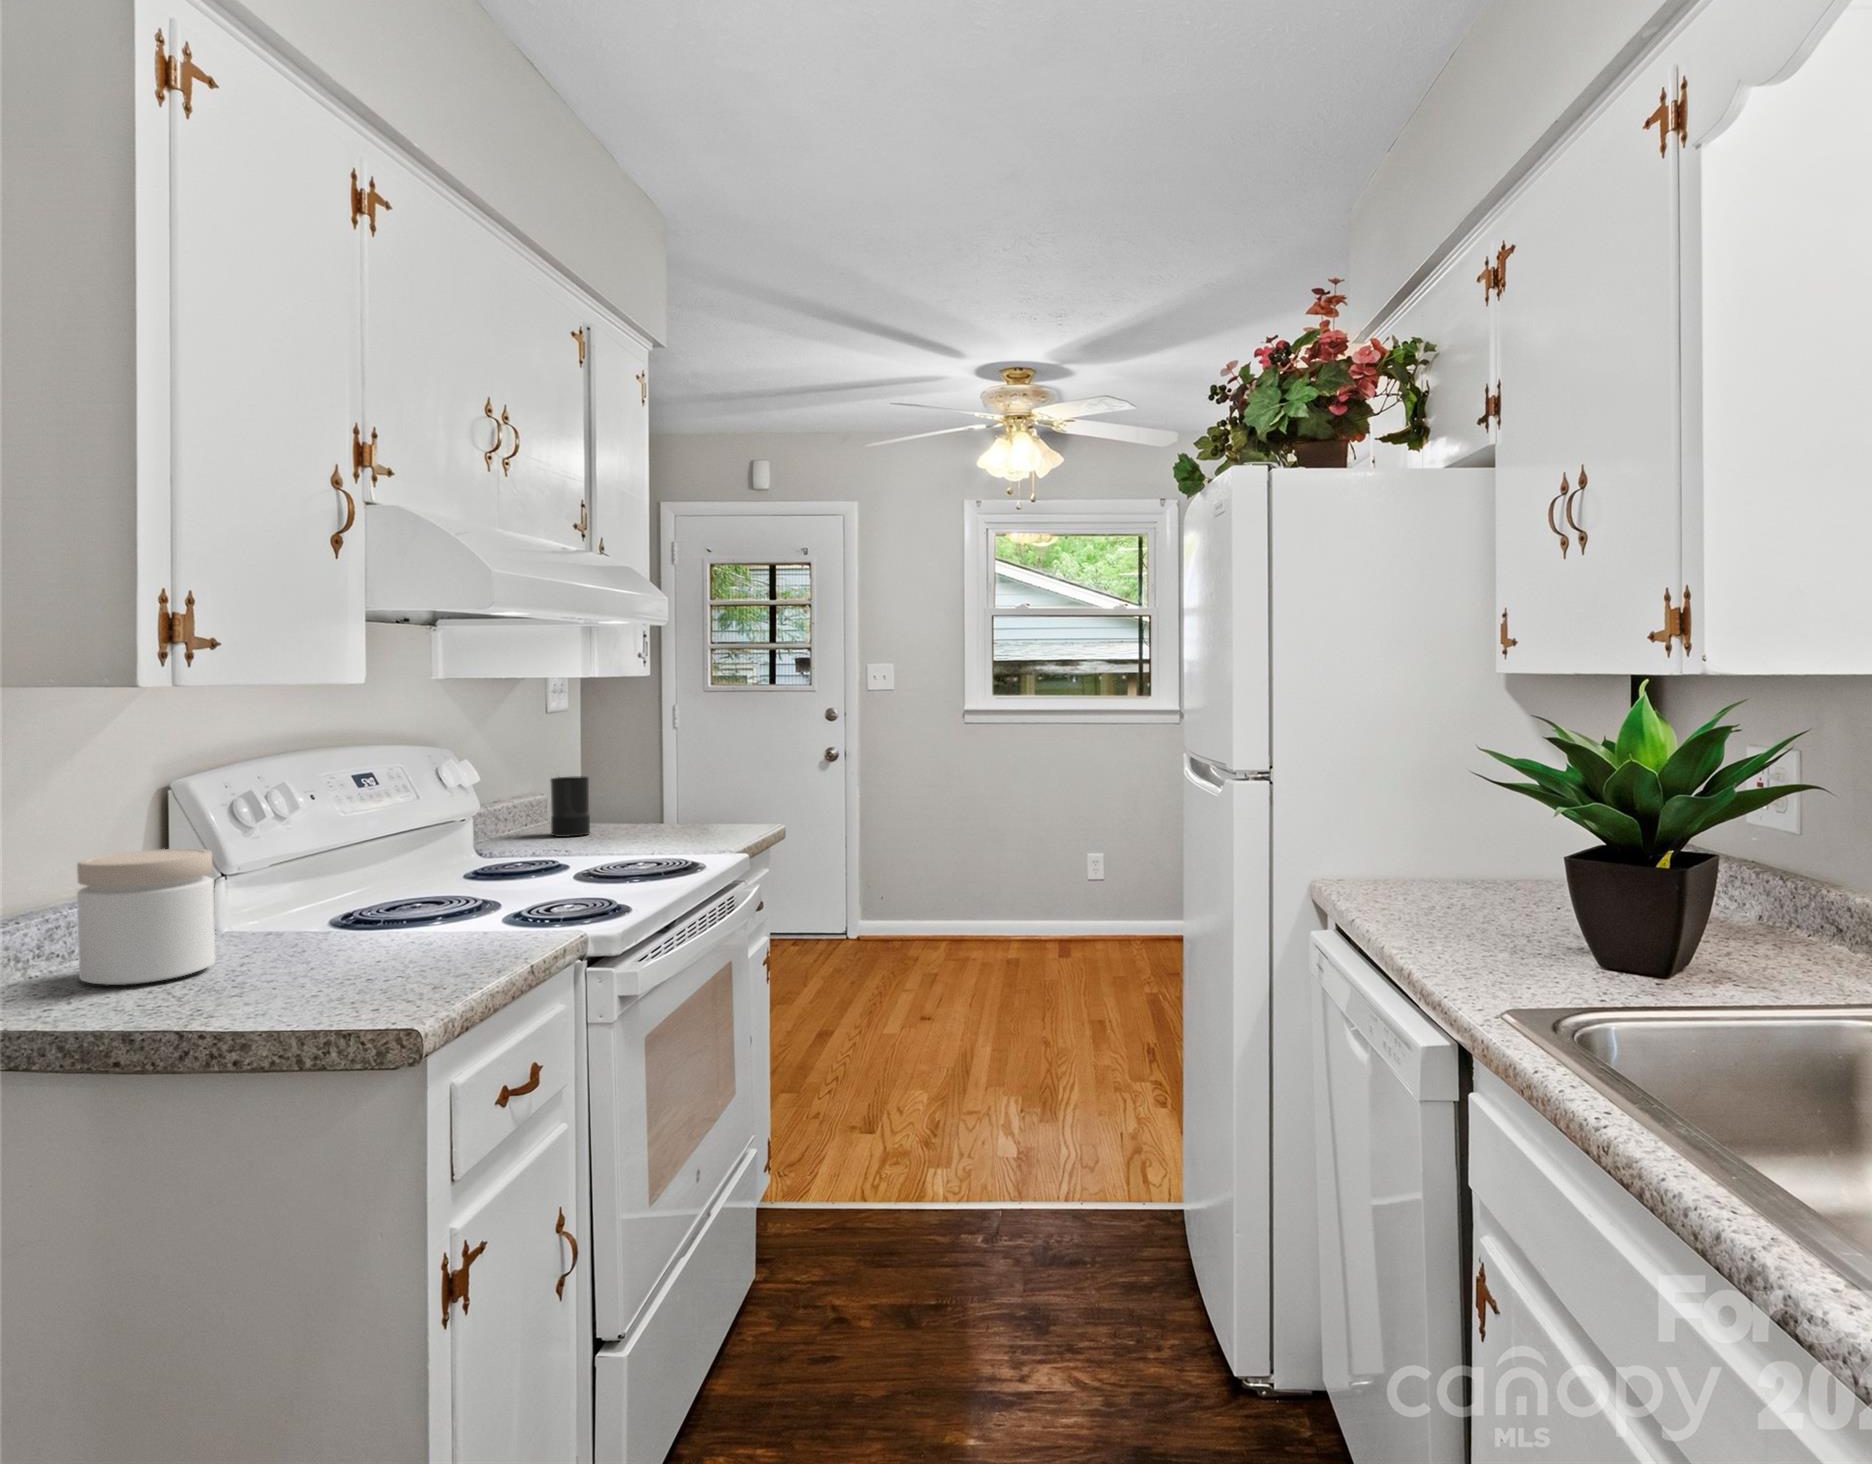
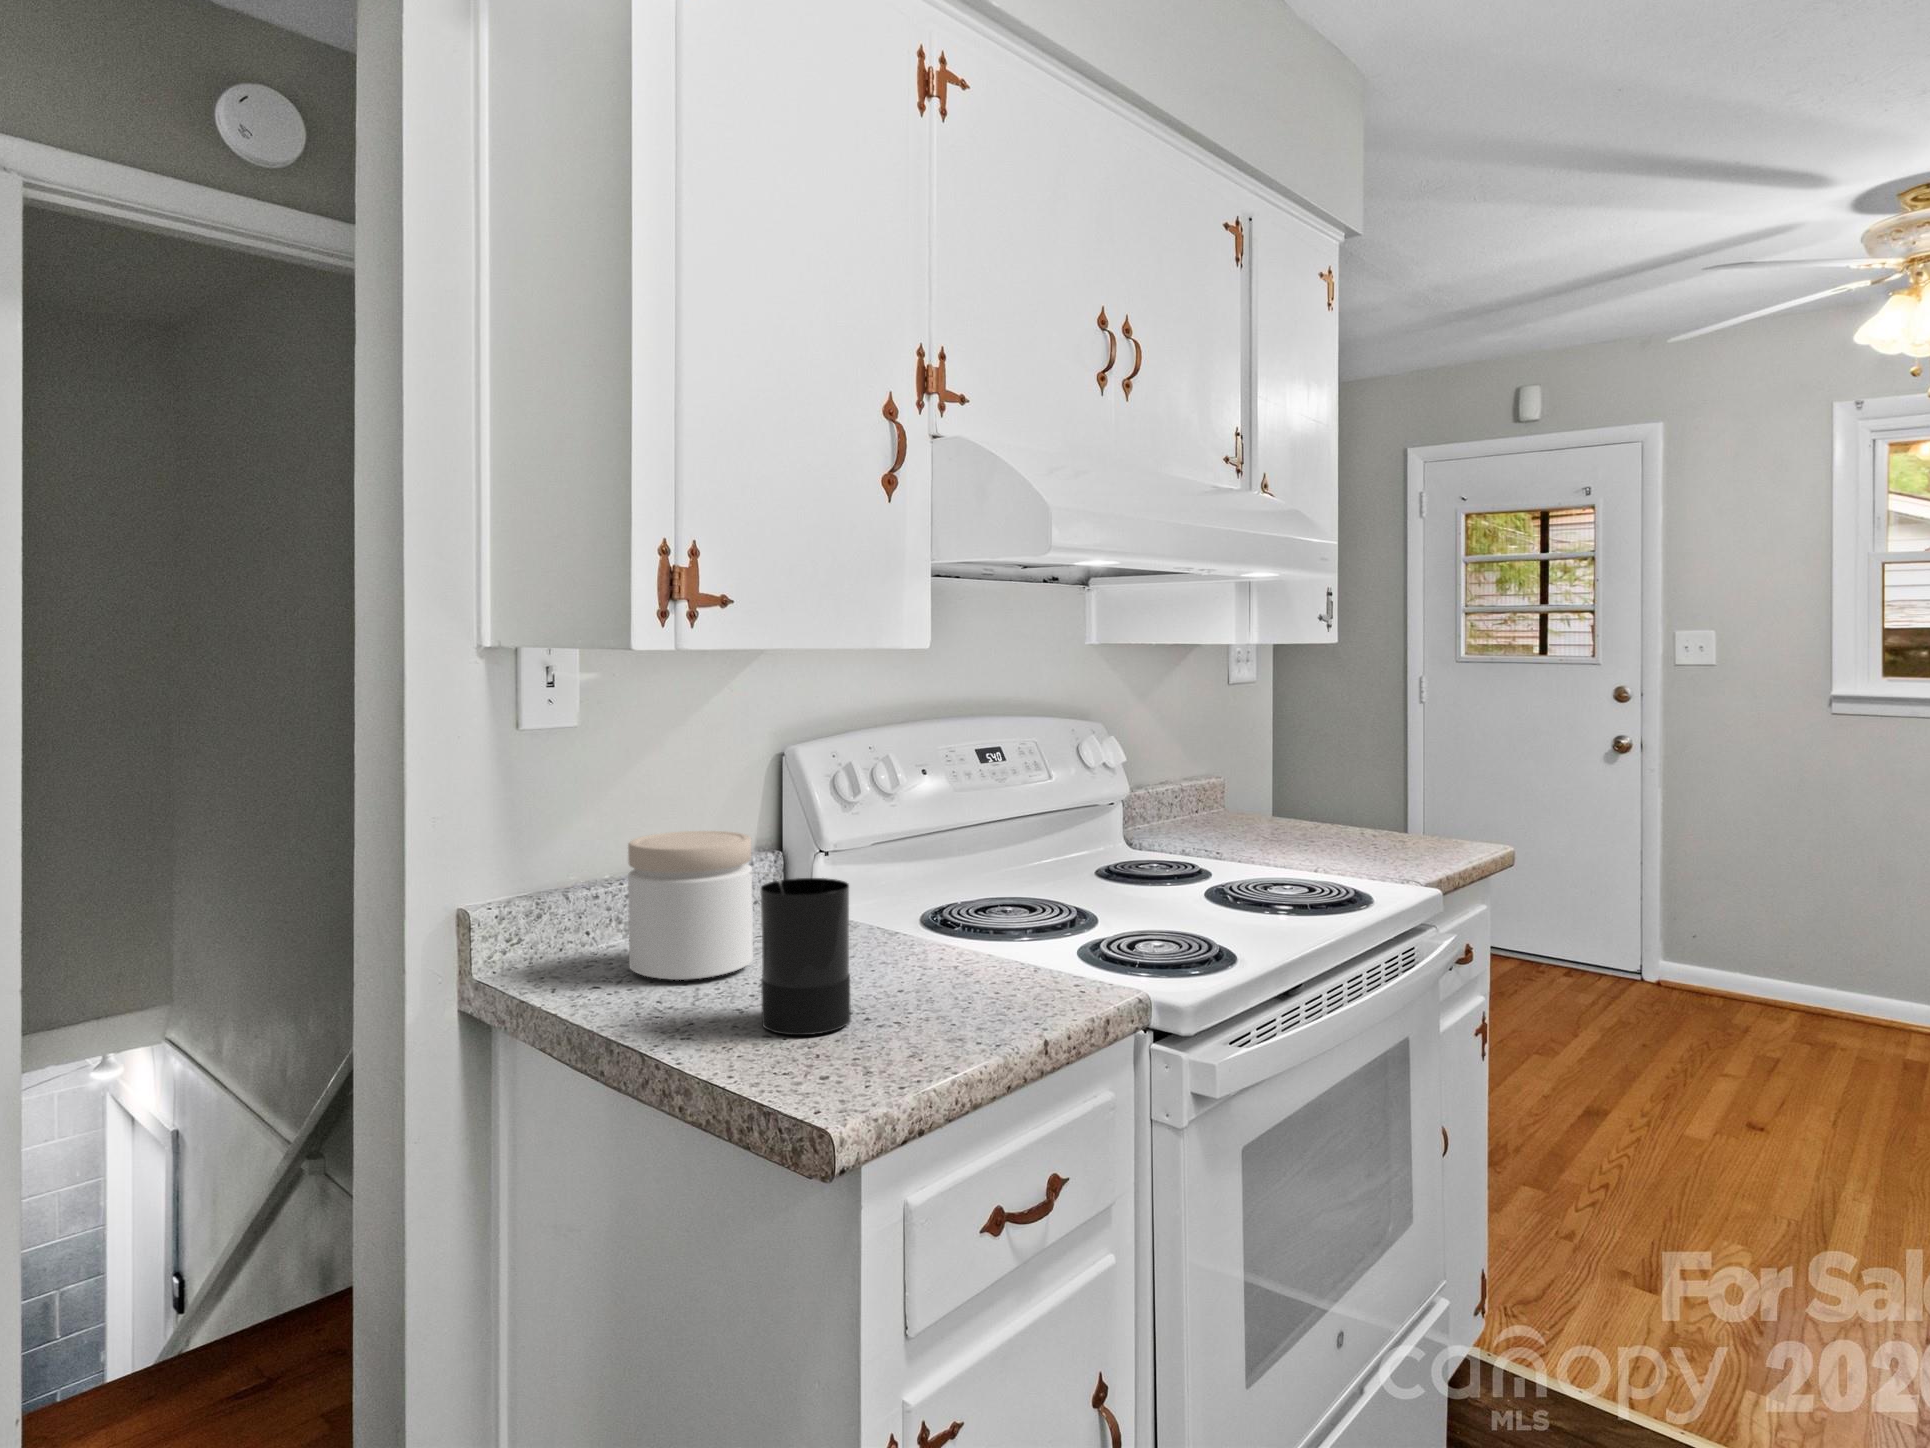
candle: present [550,777,590,837] -> present [750,872,851,1035]

